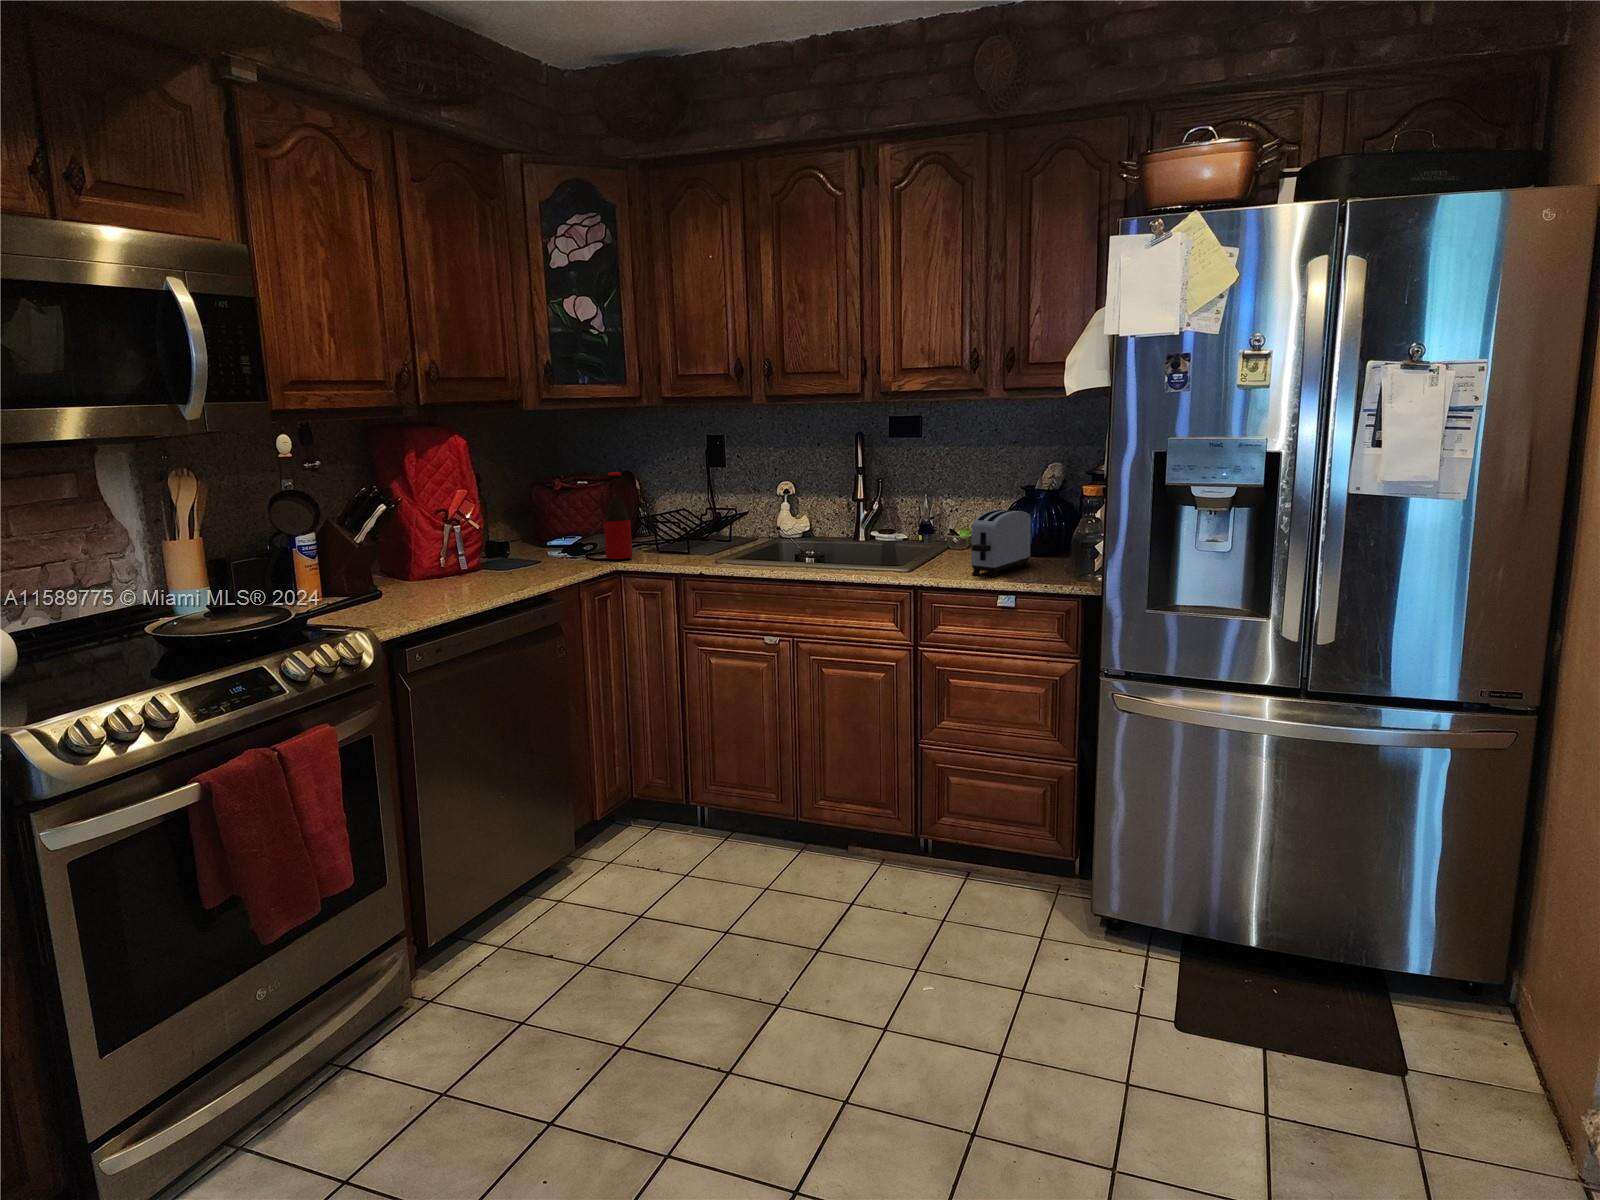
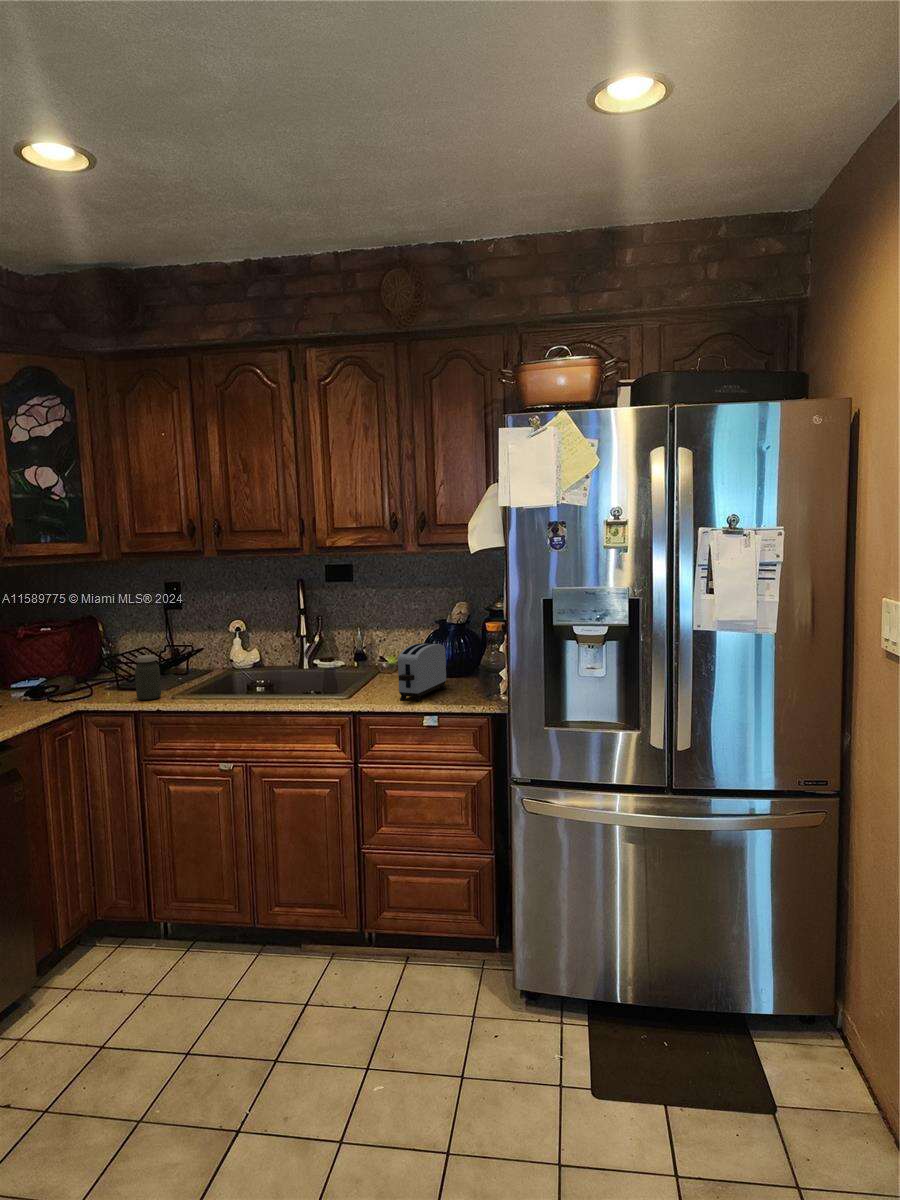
bottle: present [604,472,632,559] -> none [65,621,94,701]
jar: none [676,513,702,563] -> present [135,655,161,700]

